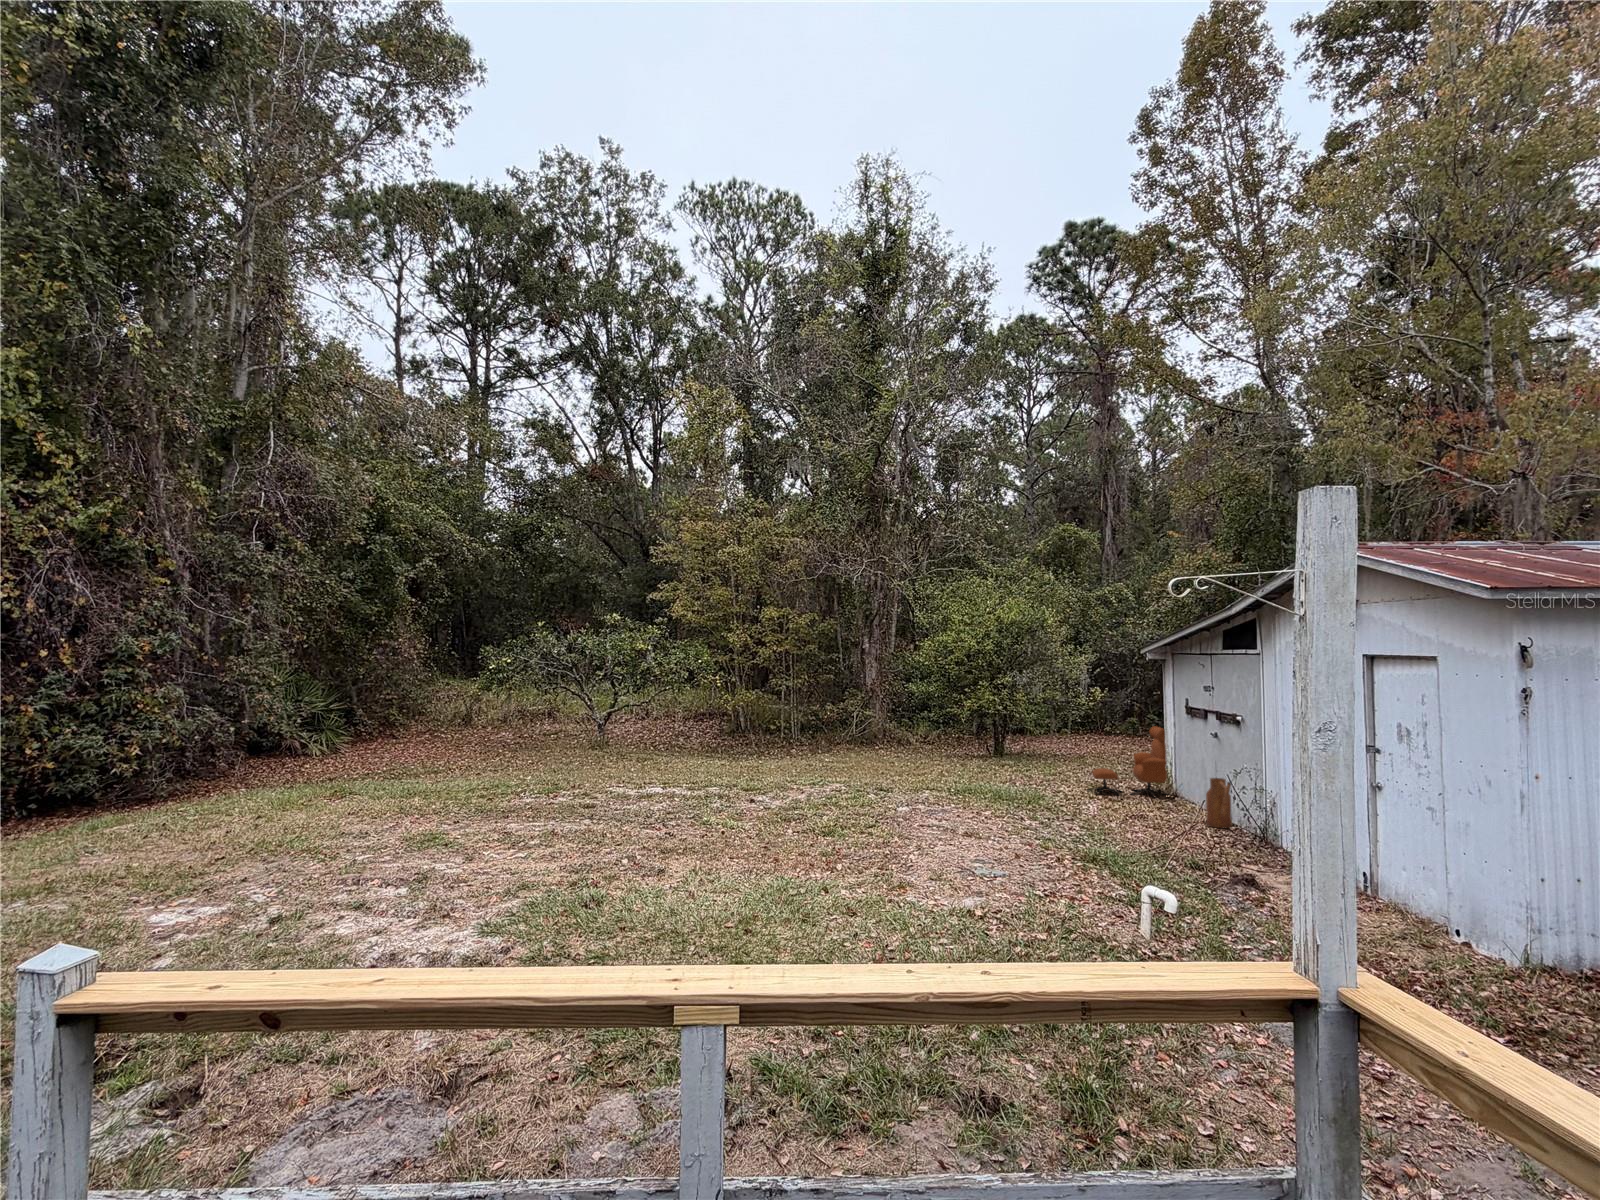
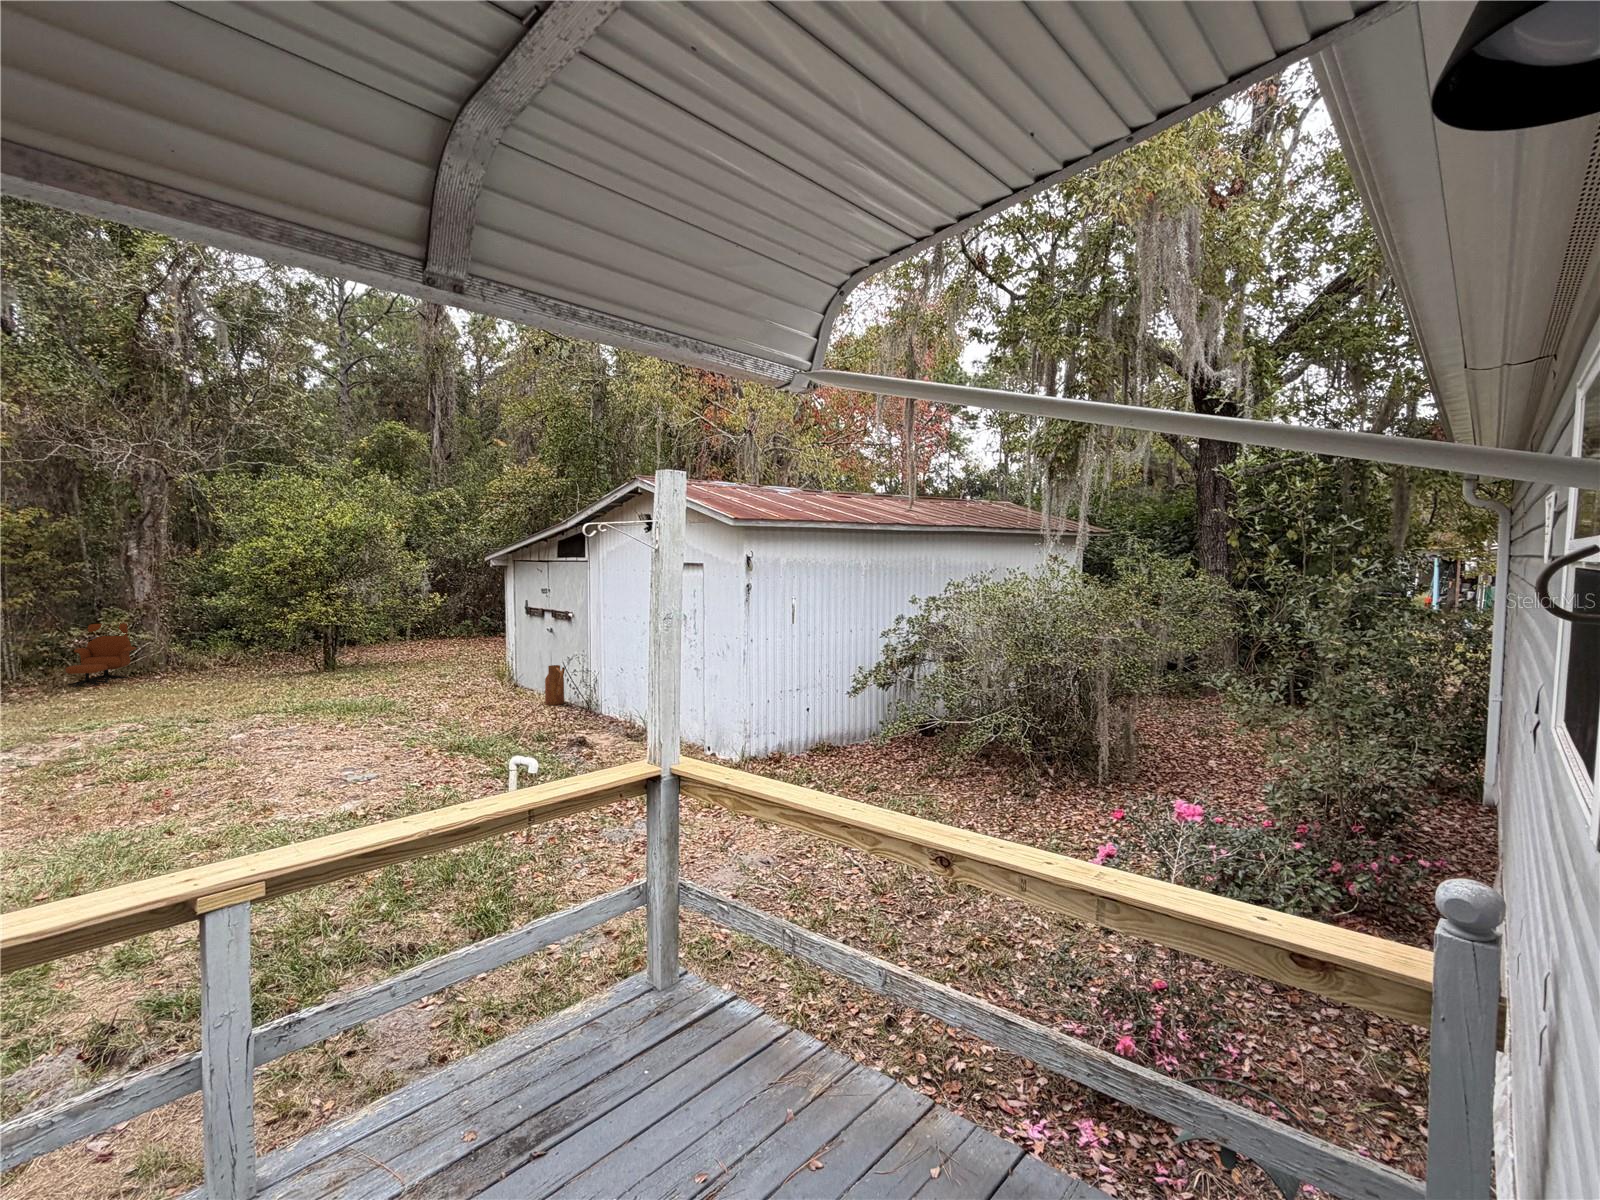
lounge chair: present [1087,726,1168,797] -> present [66,623,136,687]

